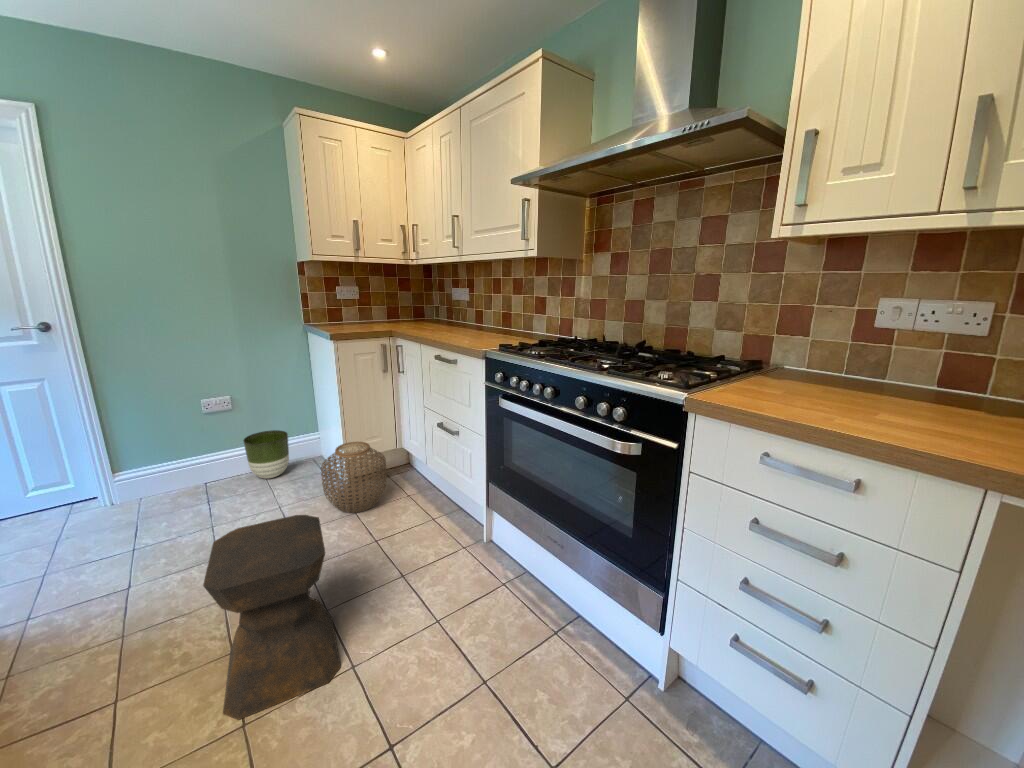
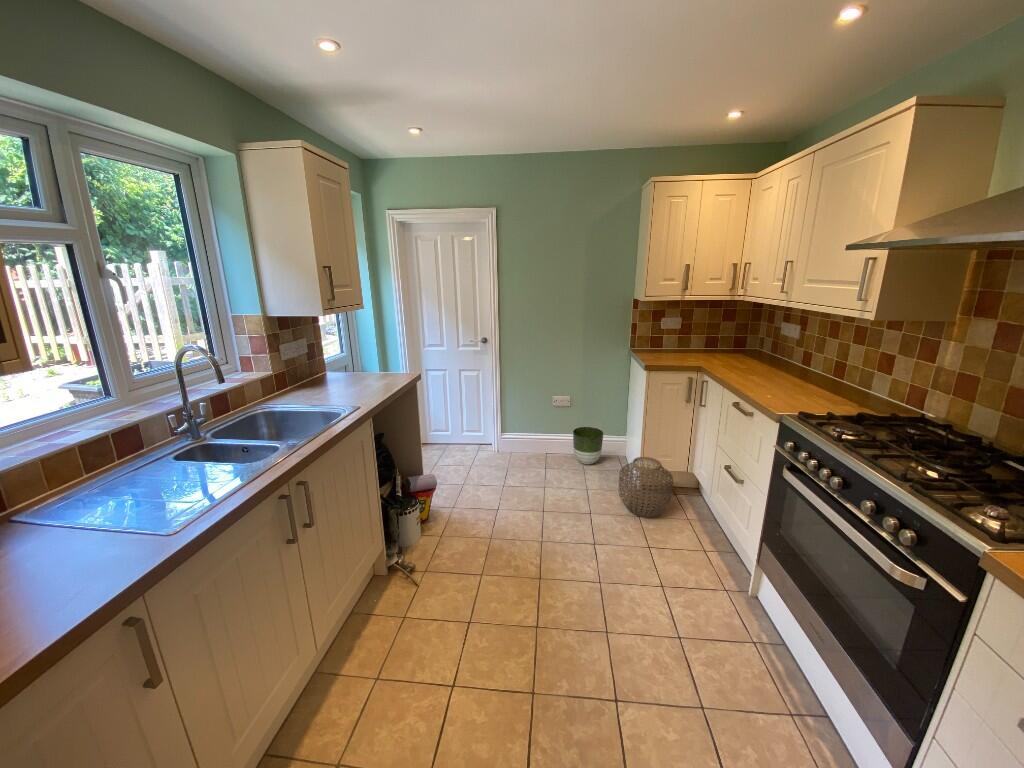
stool: present [203,515,341,720] -> none [529,504,605,634]

